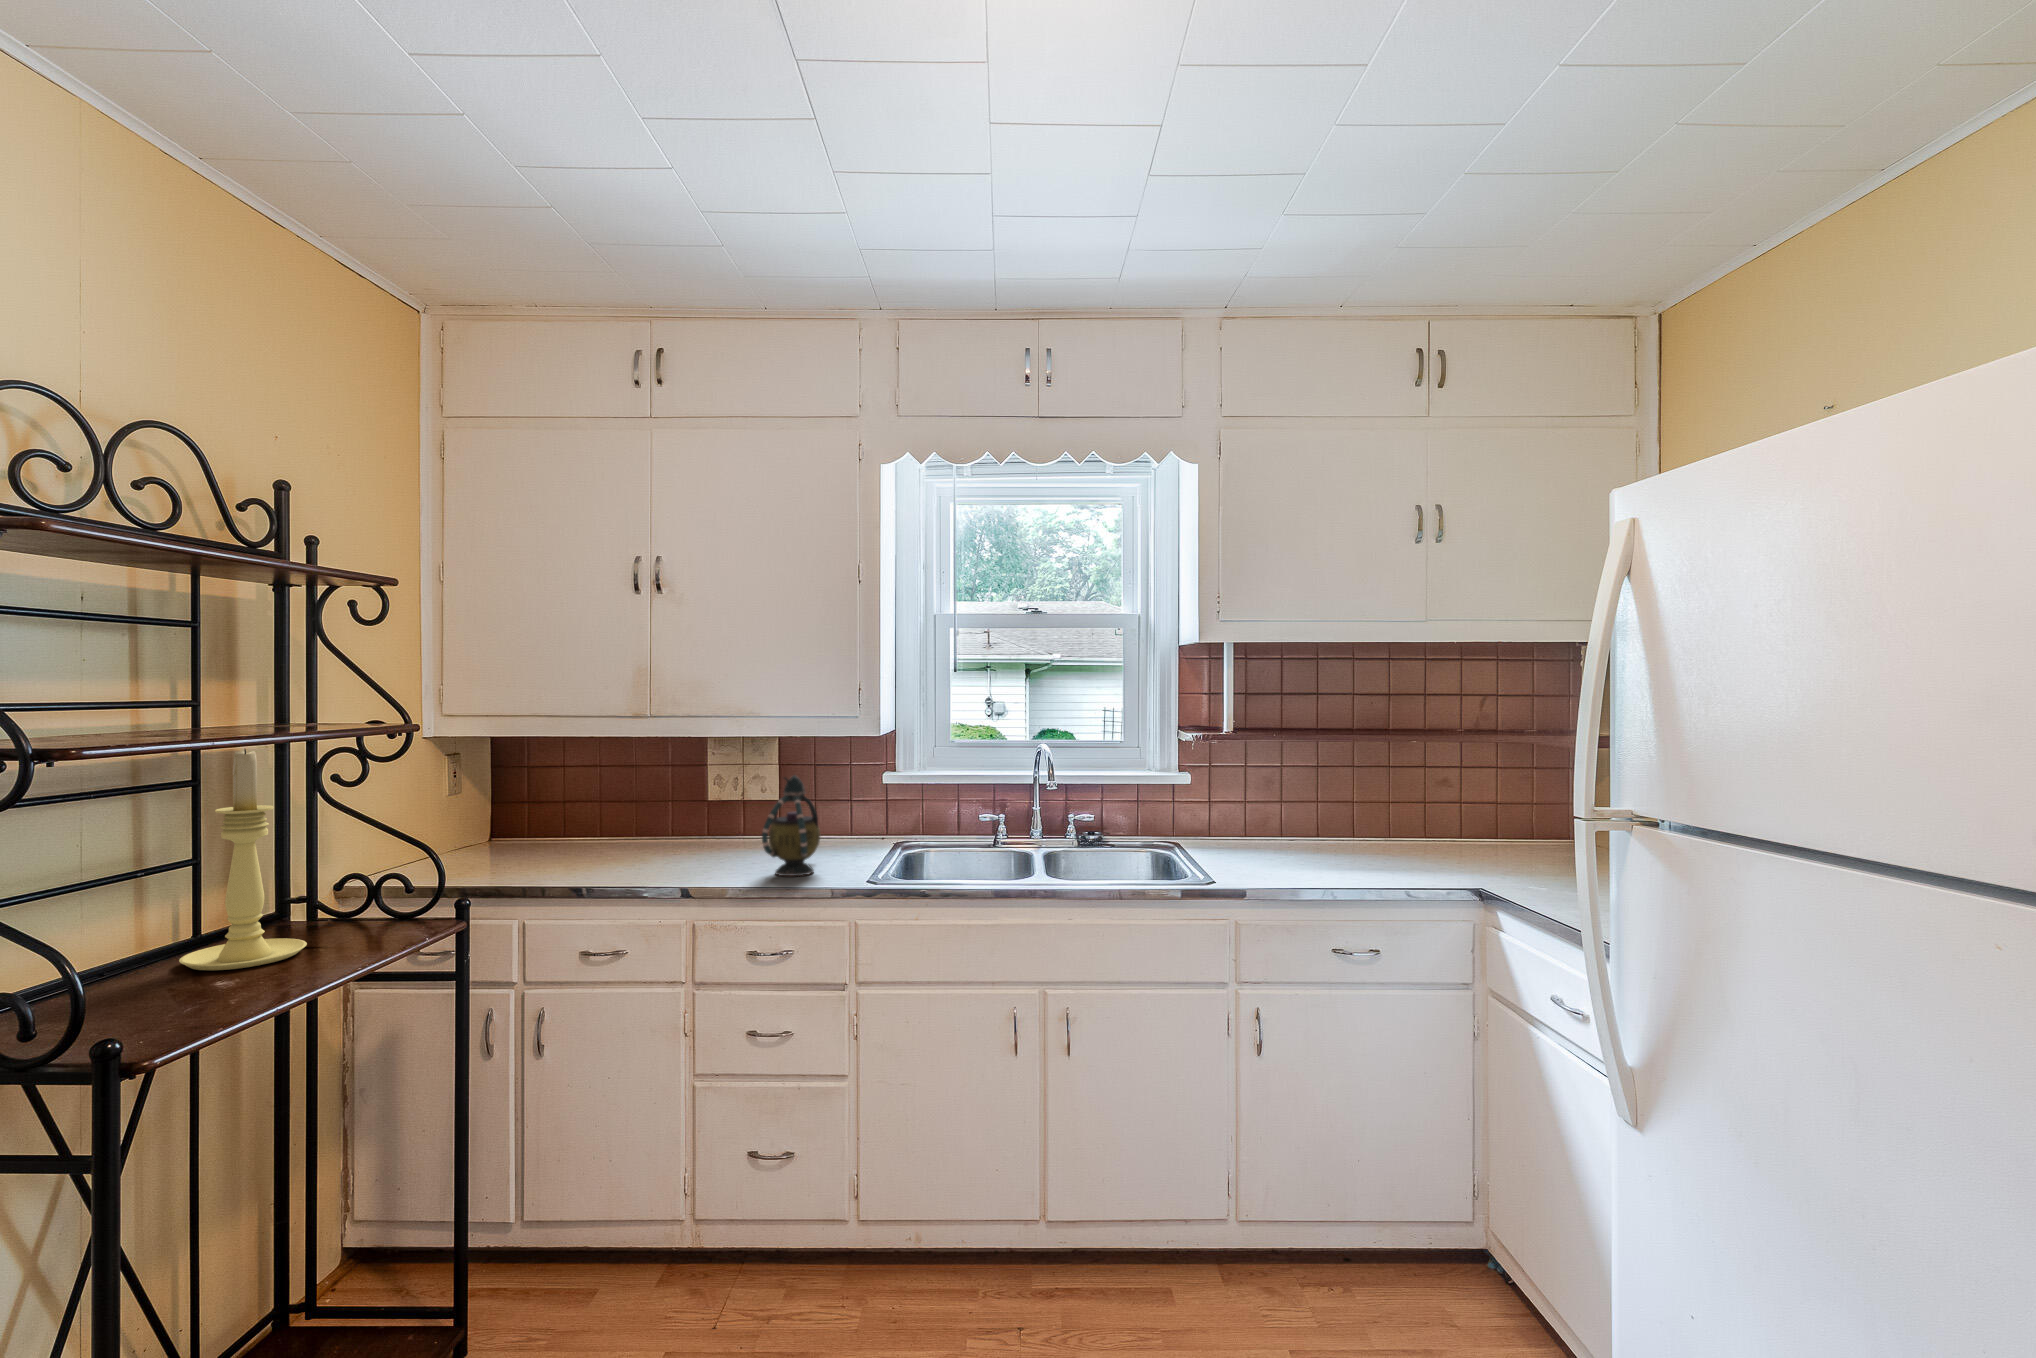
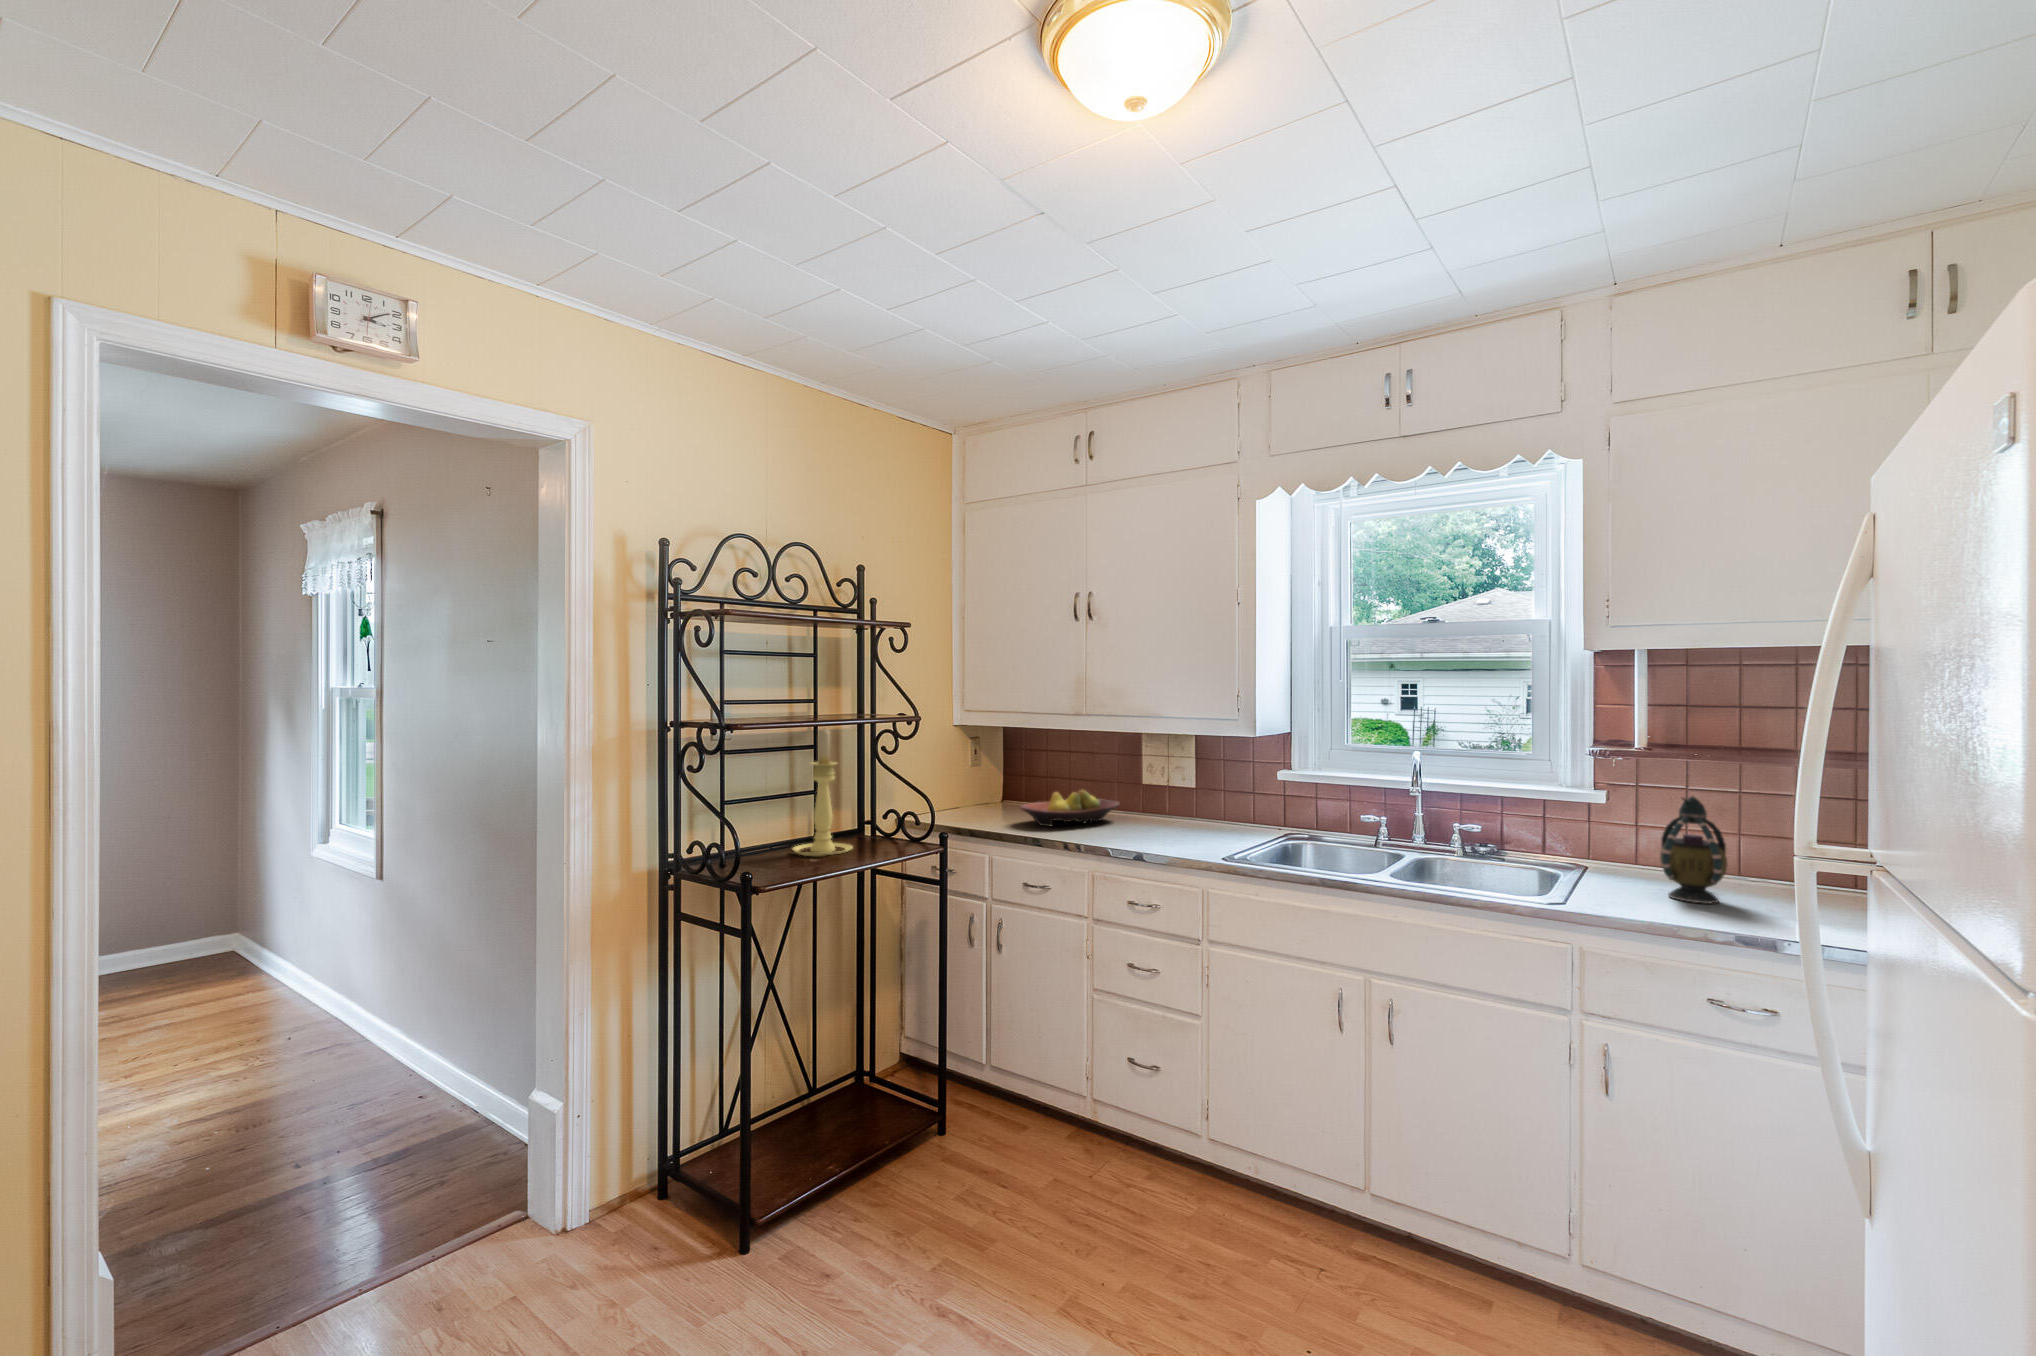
teapot: present [762,775,820,876] -> present [1660,796,1728,904]
fruit bowl: none [548,814,683,869] -> present [1021,790,1119,826]

